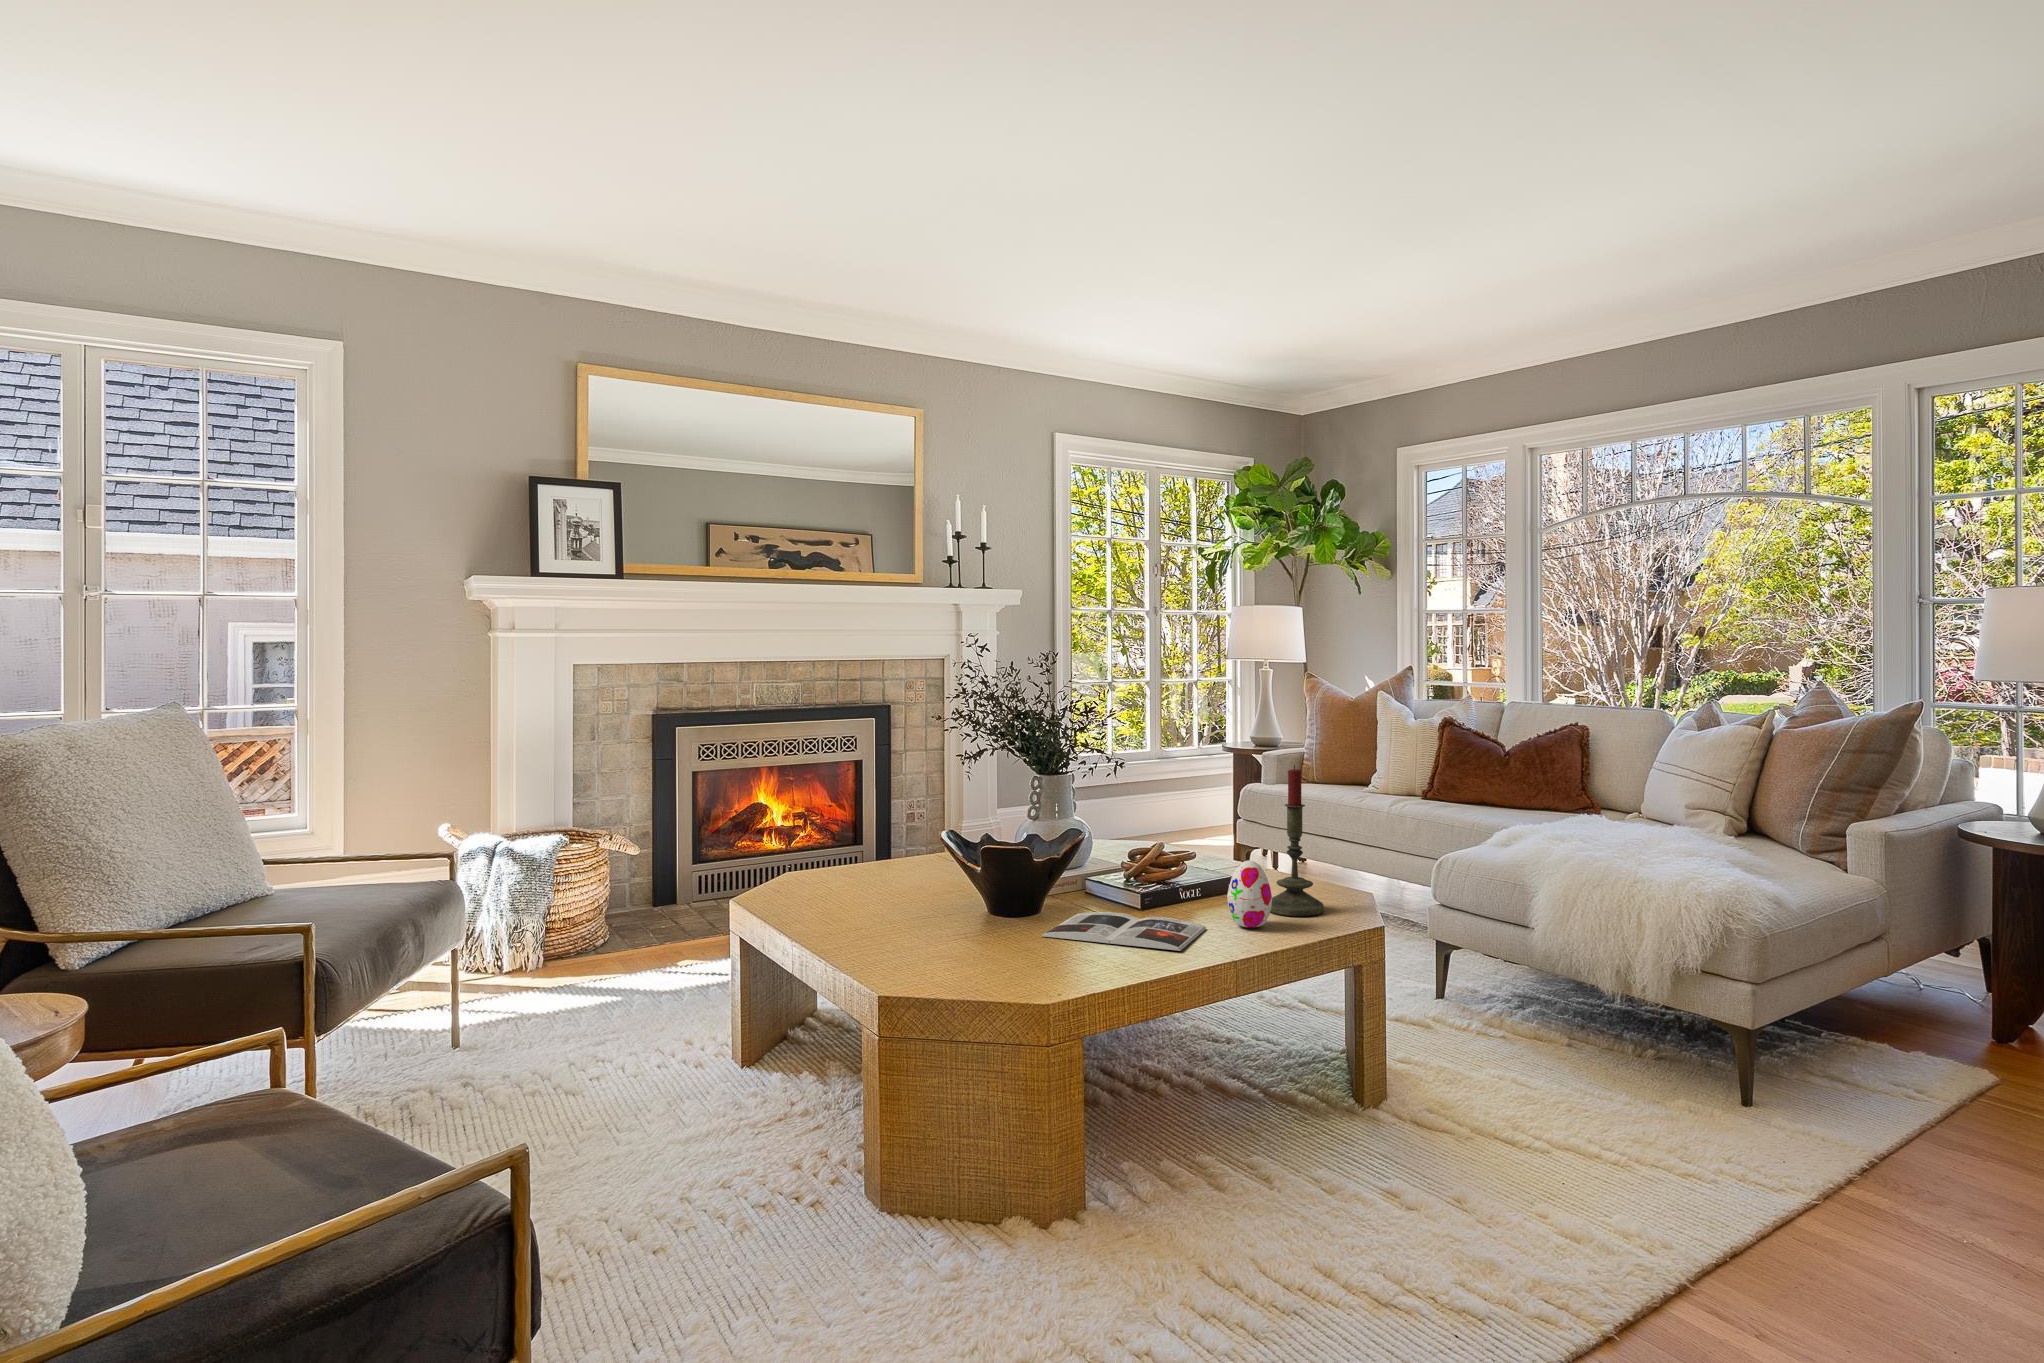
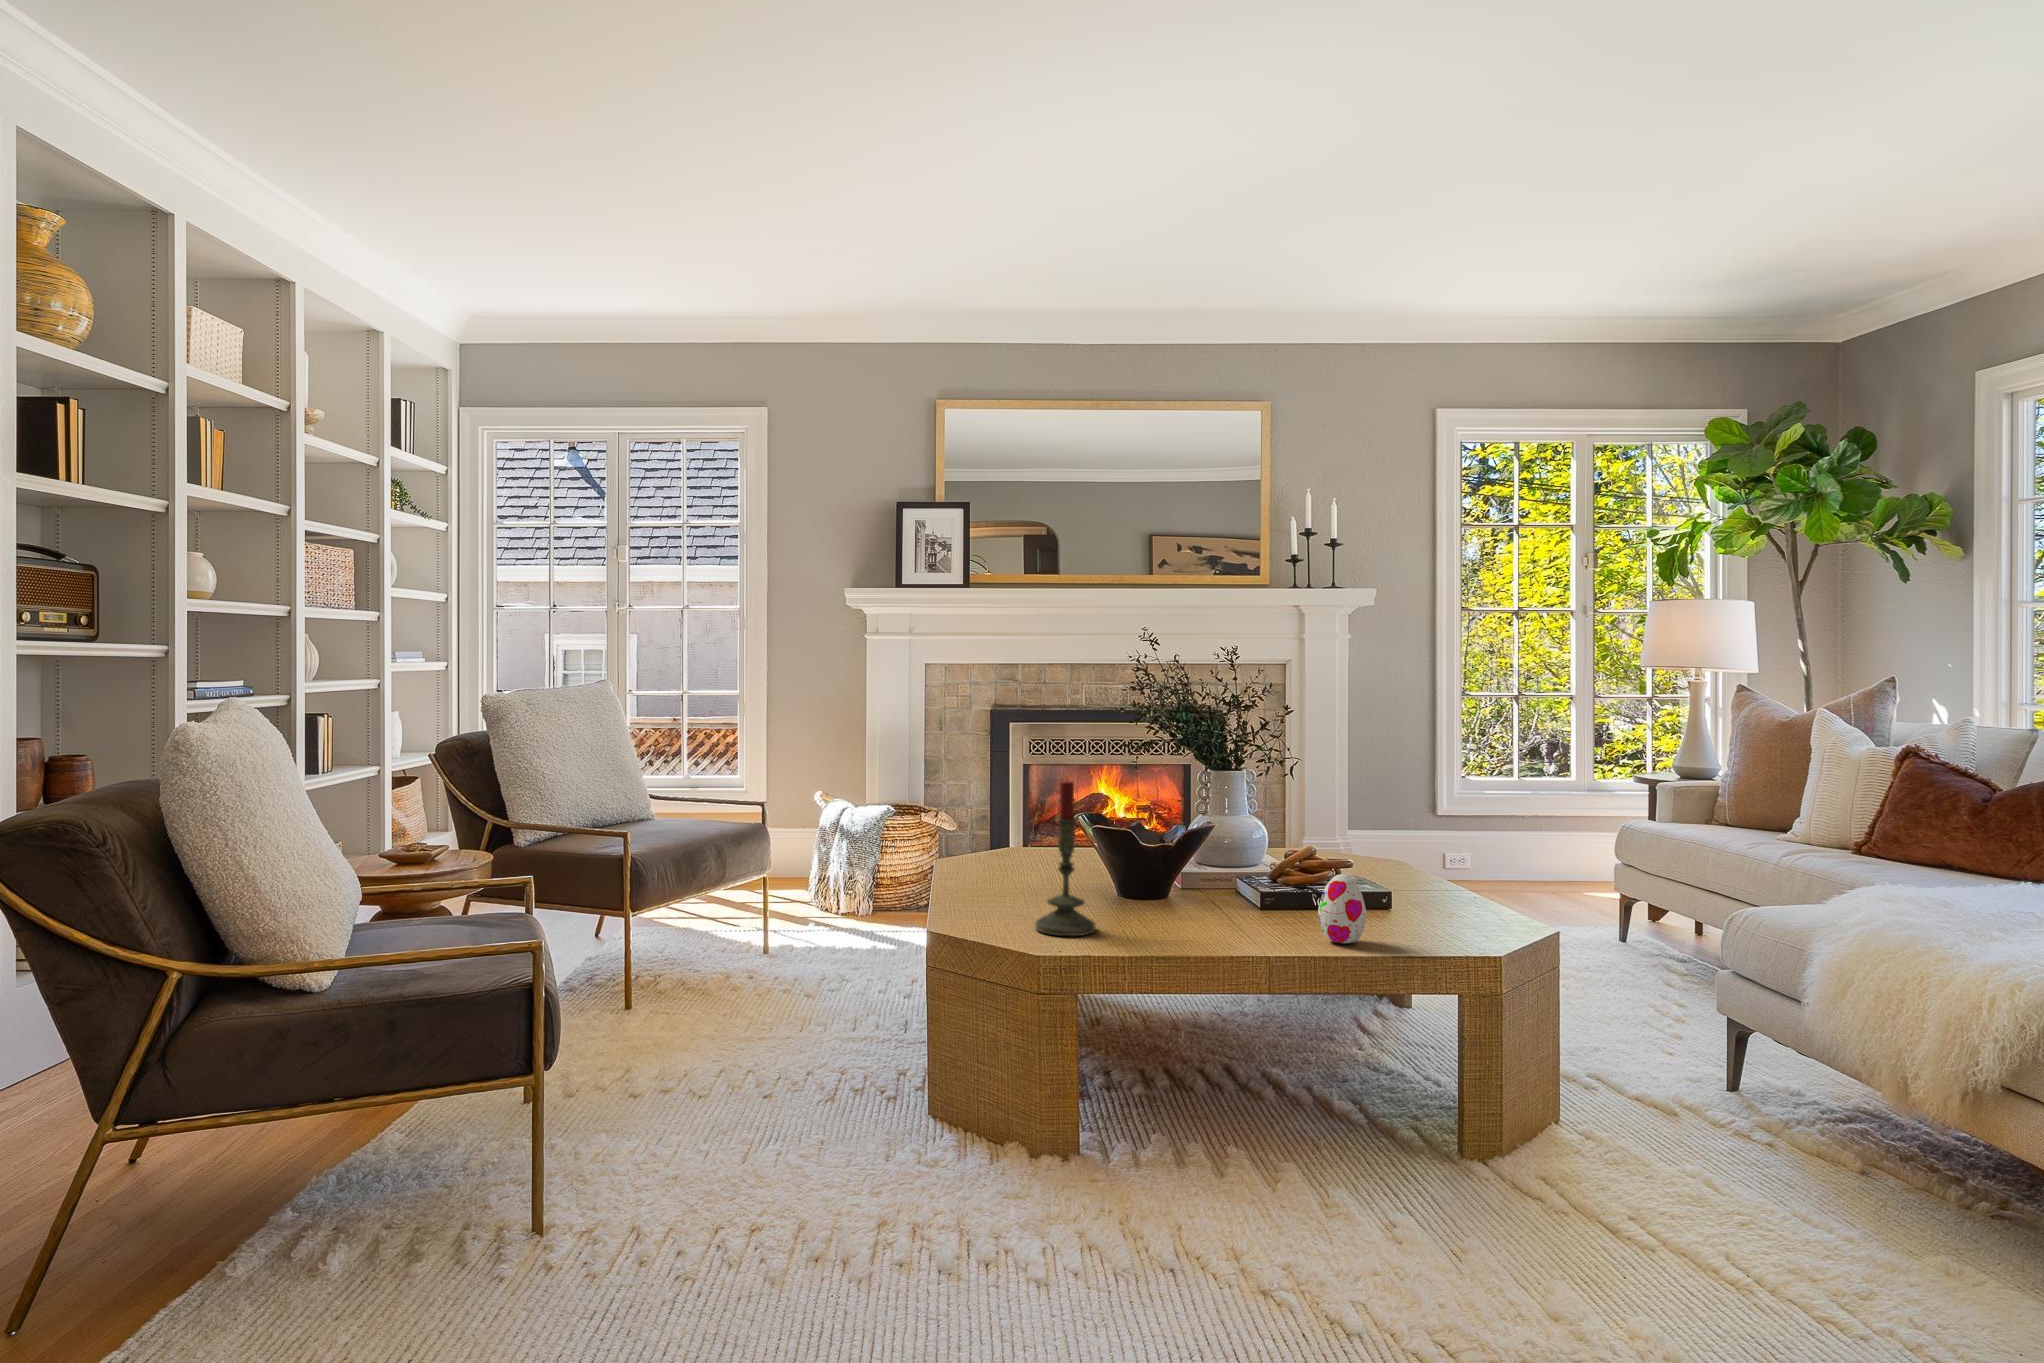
candle: present [1270,765,1324,916] -> present [1036,781,1096,936]
magazine: present [1042,912,1206,951] -> none [1130,909,1294,948]

